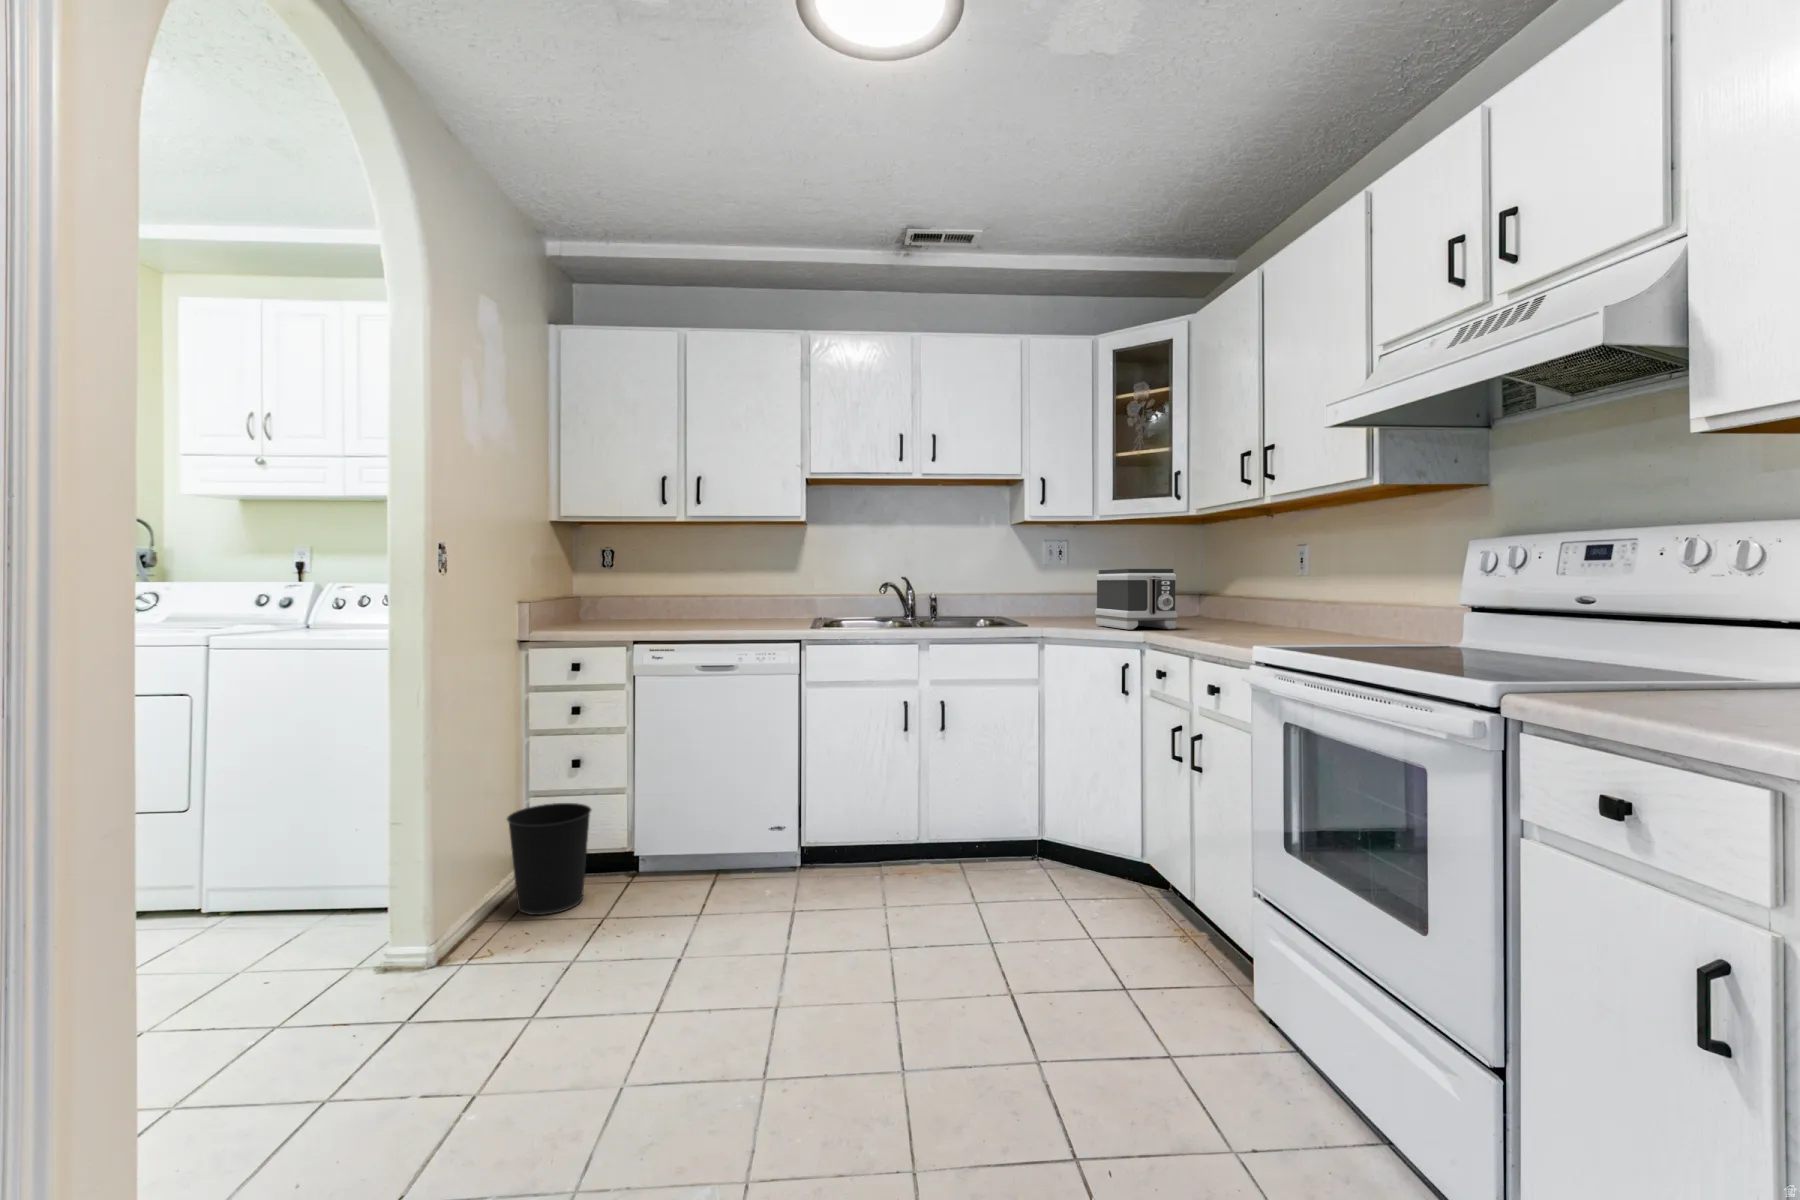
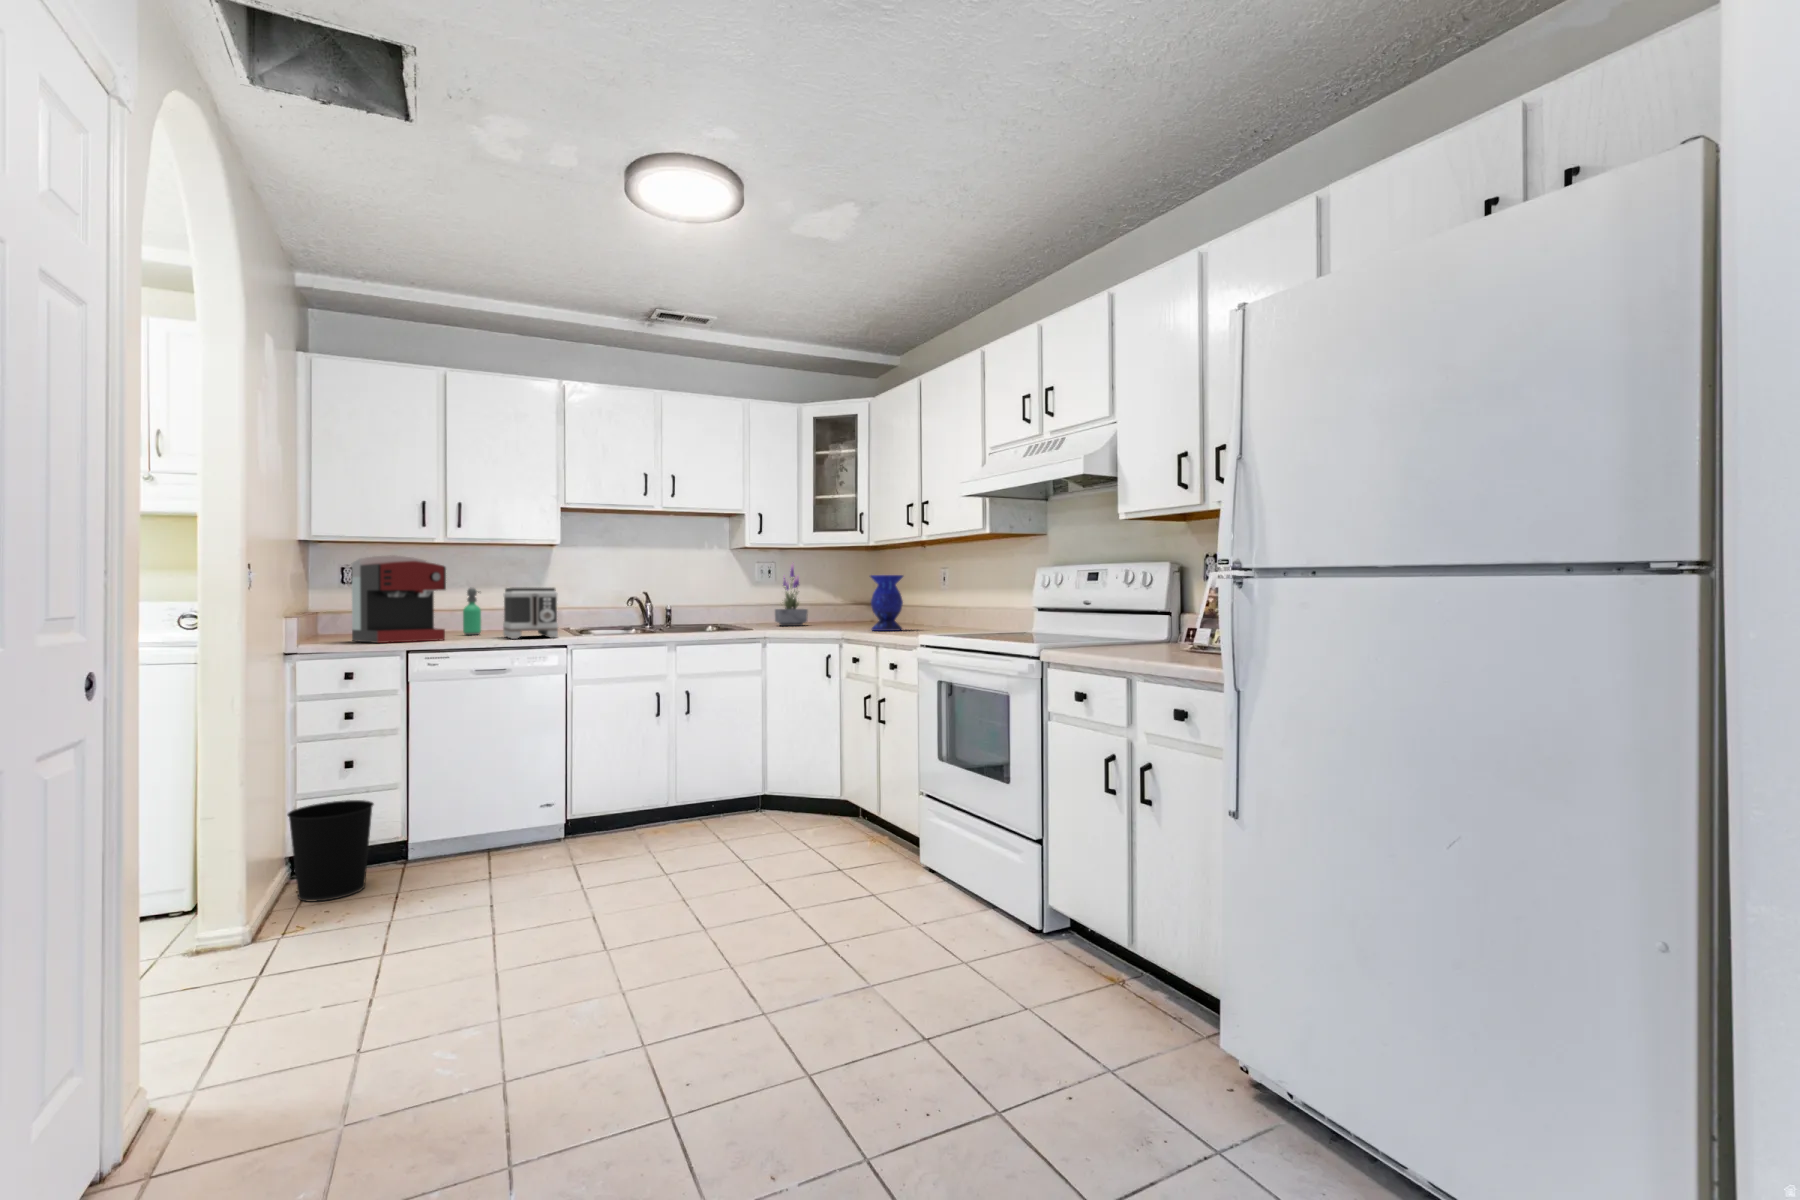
coffee maker: none [593,538,675,634] -> present [352,555,446,643]
potted plant: none [1062,539,1103,621] -> present [775,566,808,626]
vase: none [1179,554,1232,635] -> present [871,575,903,631]
toaster: present [1095,569,1177,630] -> present [503,588,558,639]
soap dispenser: none [713,573,731,625] -> present [463,588,481,635]

